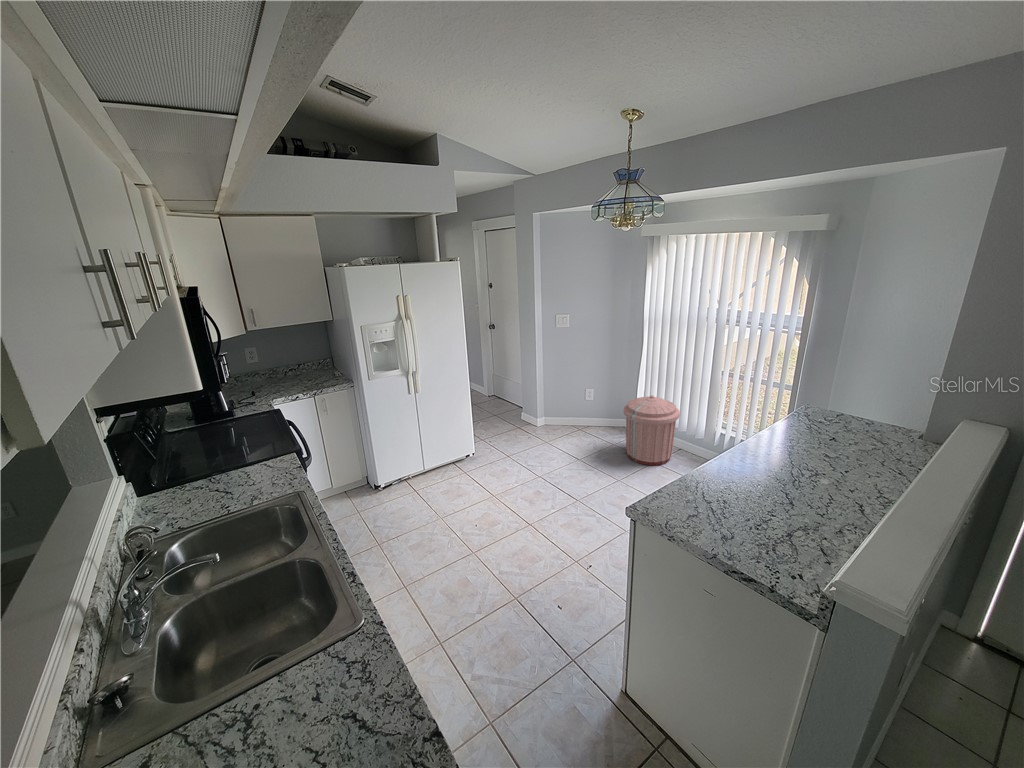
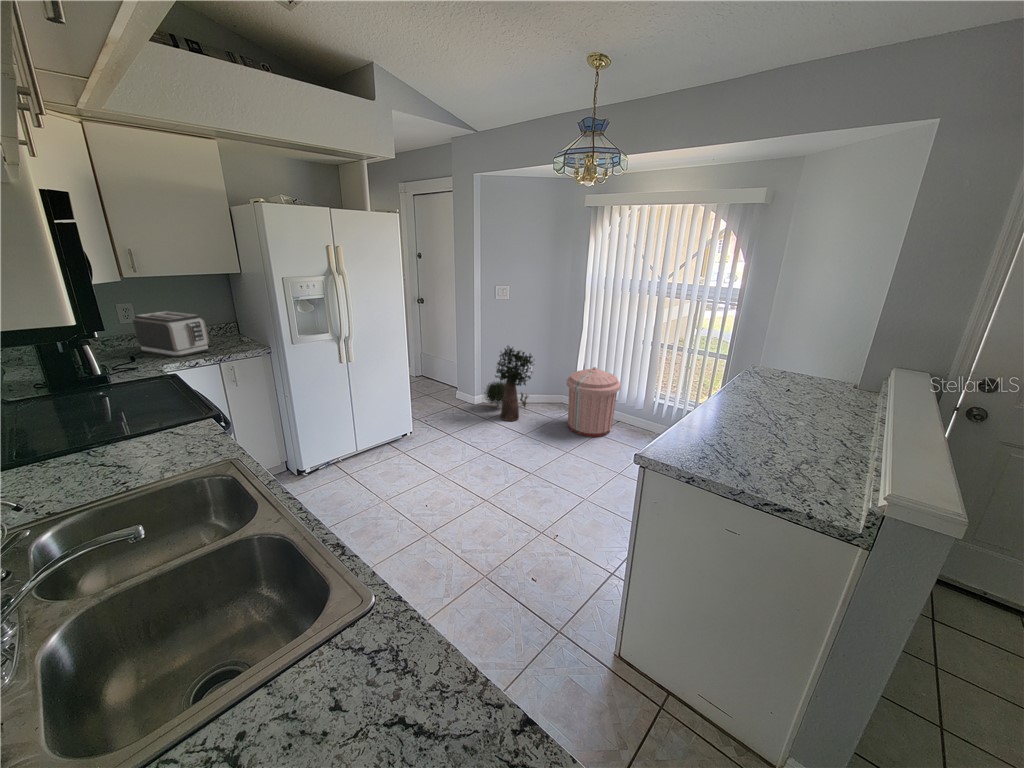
toaster: none [255,354,308,393] -> present [133,311,209,357]
potted plant: none [546,371,594,445] -> present [484,346,533,421]

